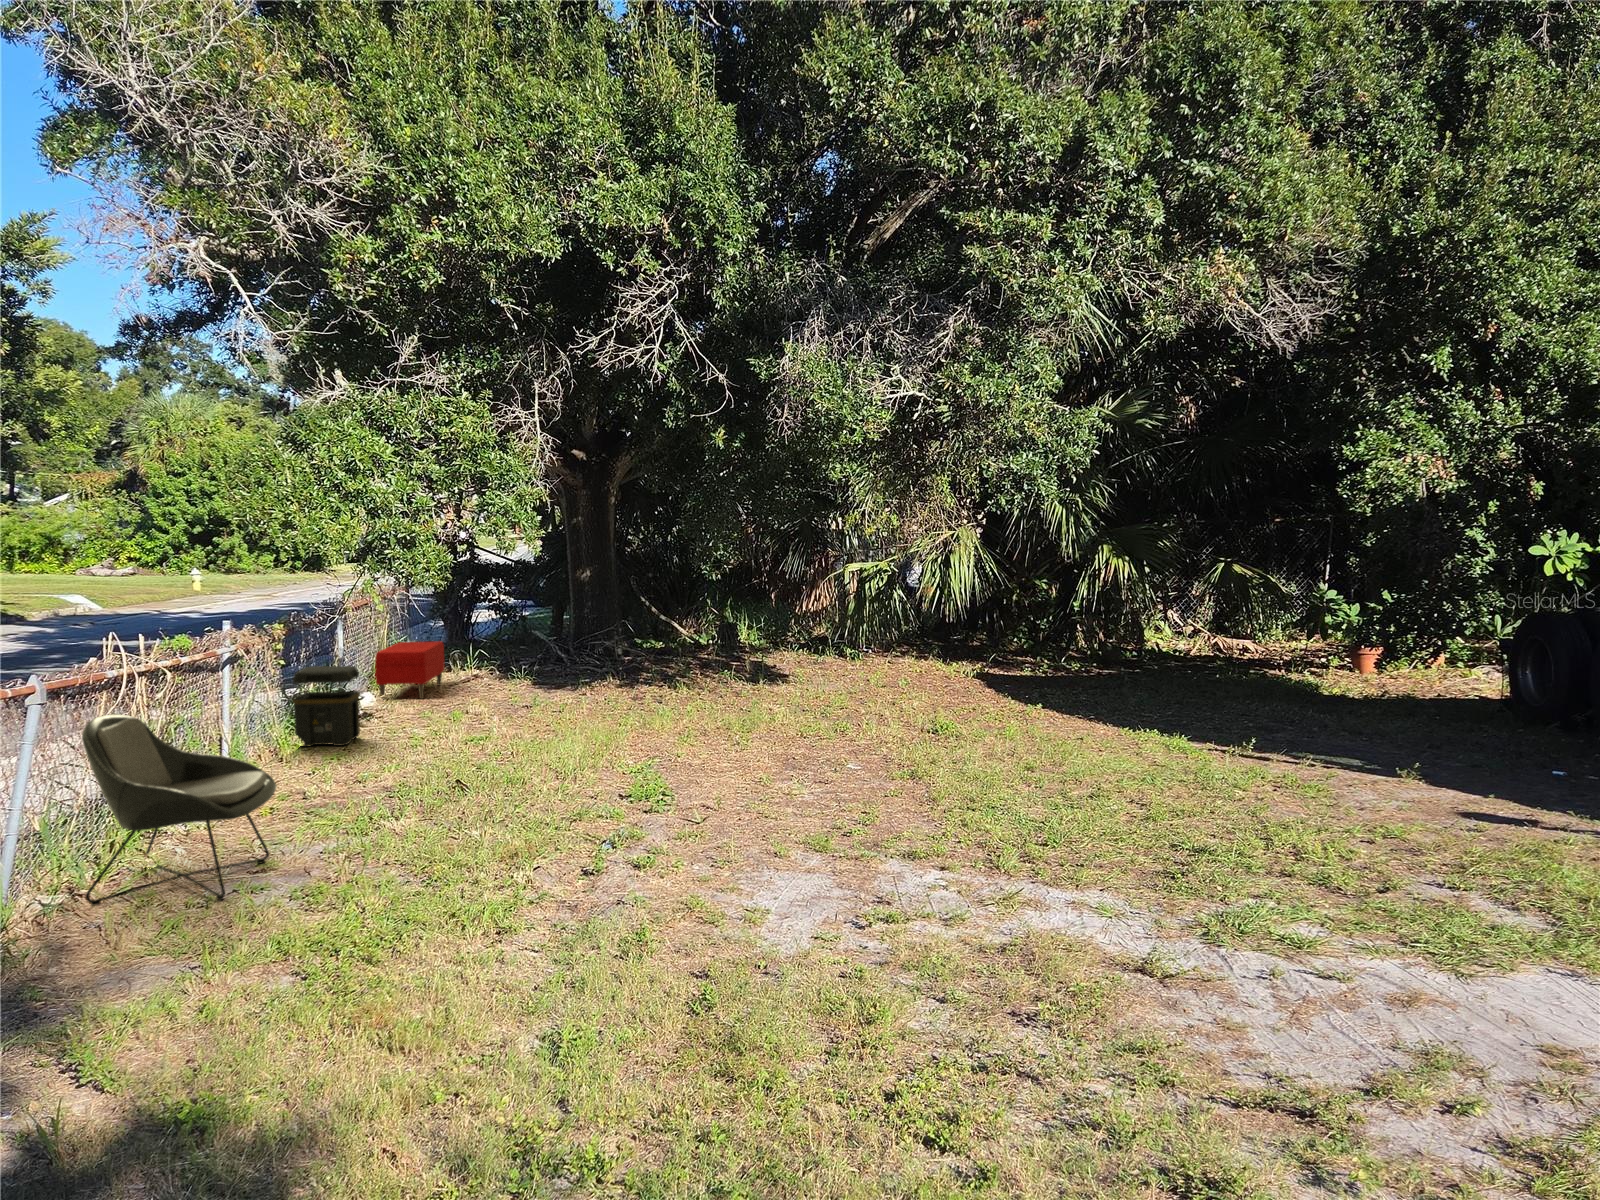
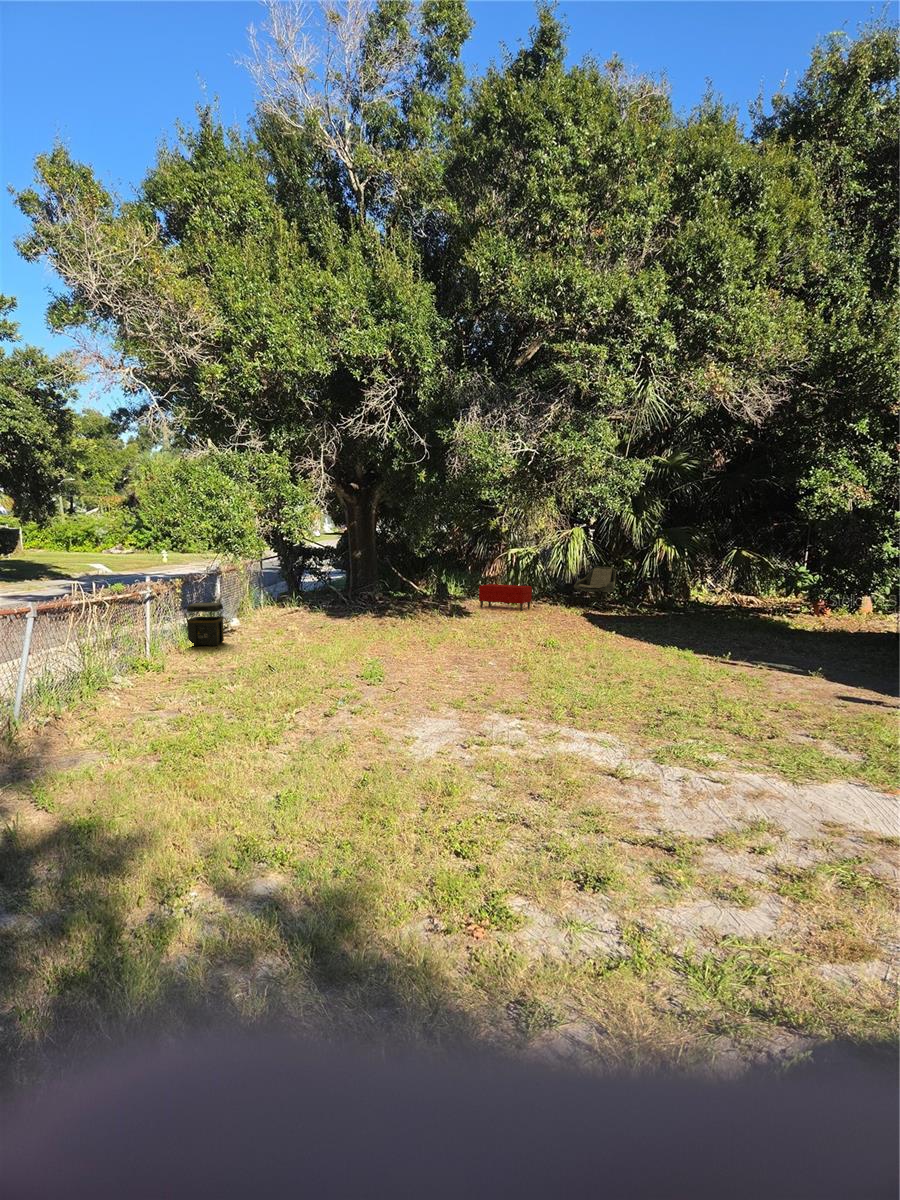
bench: present [375,641,445,700] -> present [479,584,532,611]
lounge chair: present [82,714,277,906] -> present [574,567,617,610]

